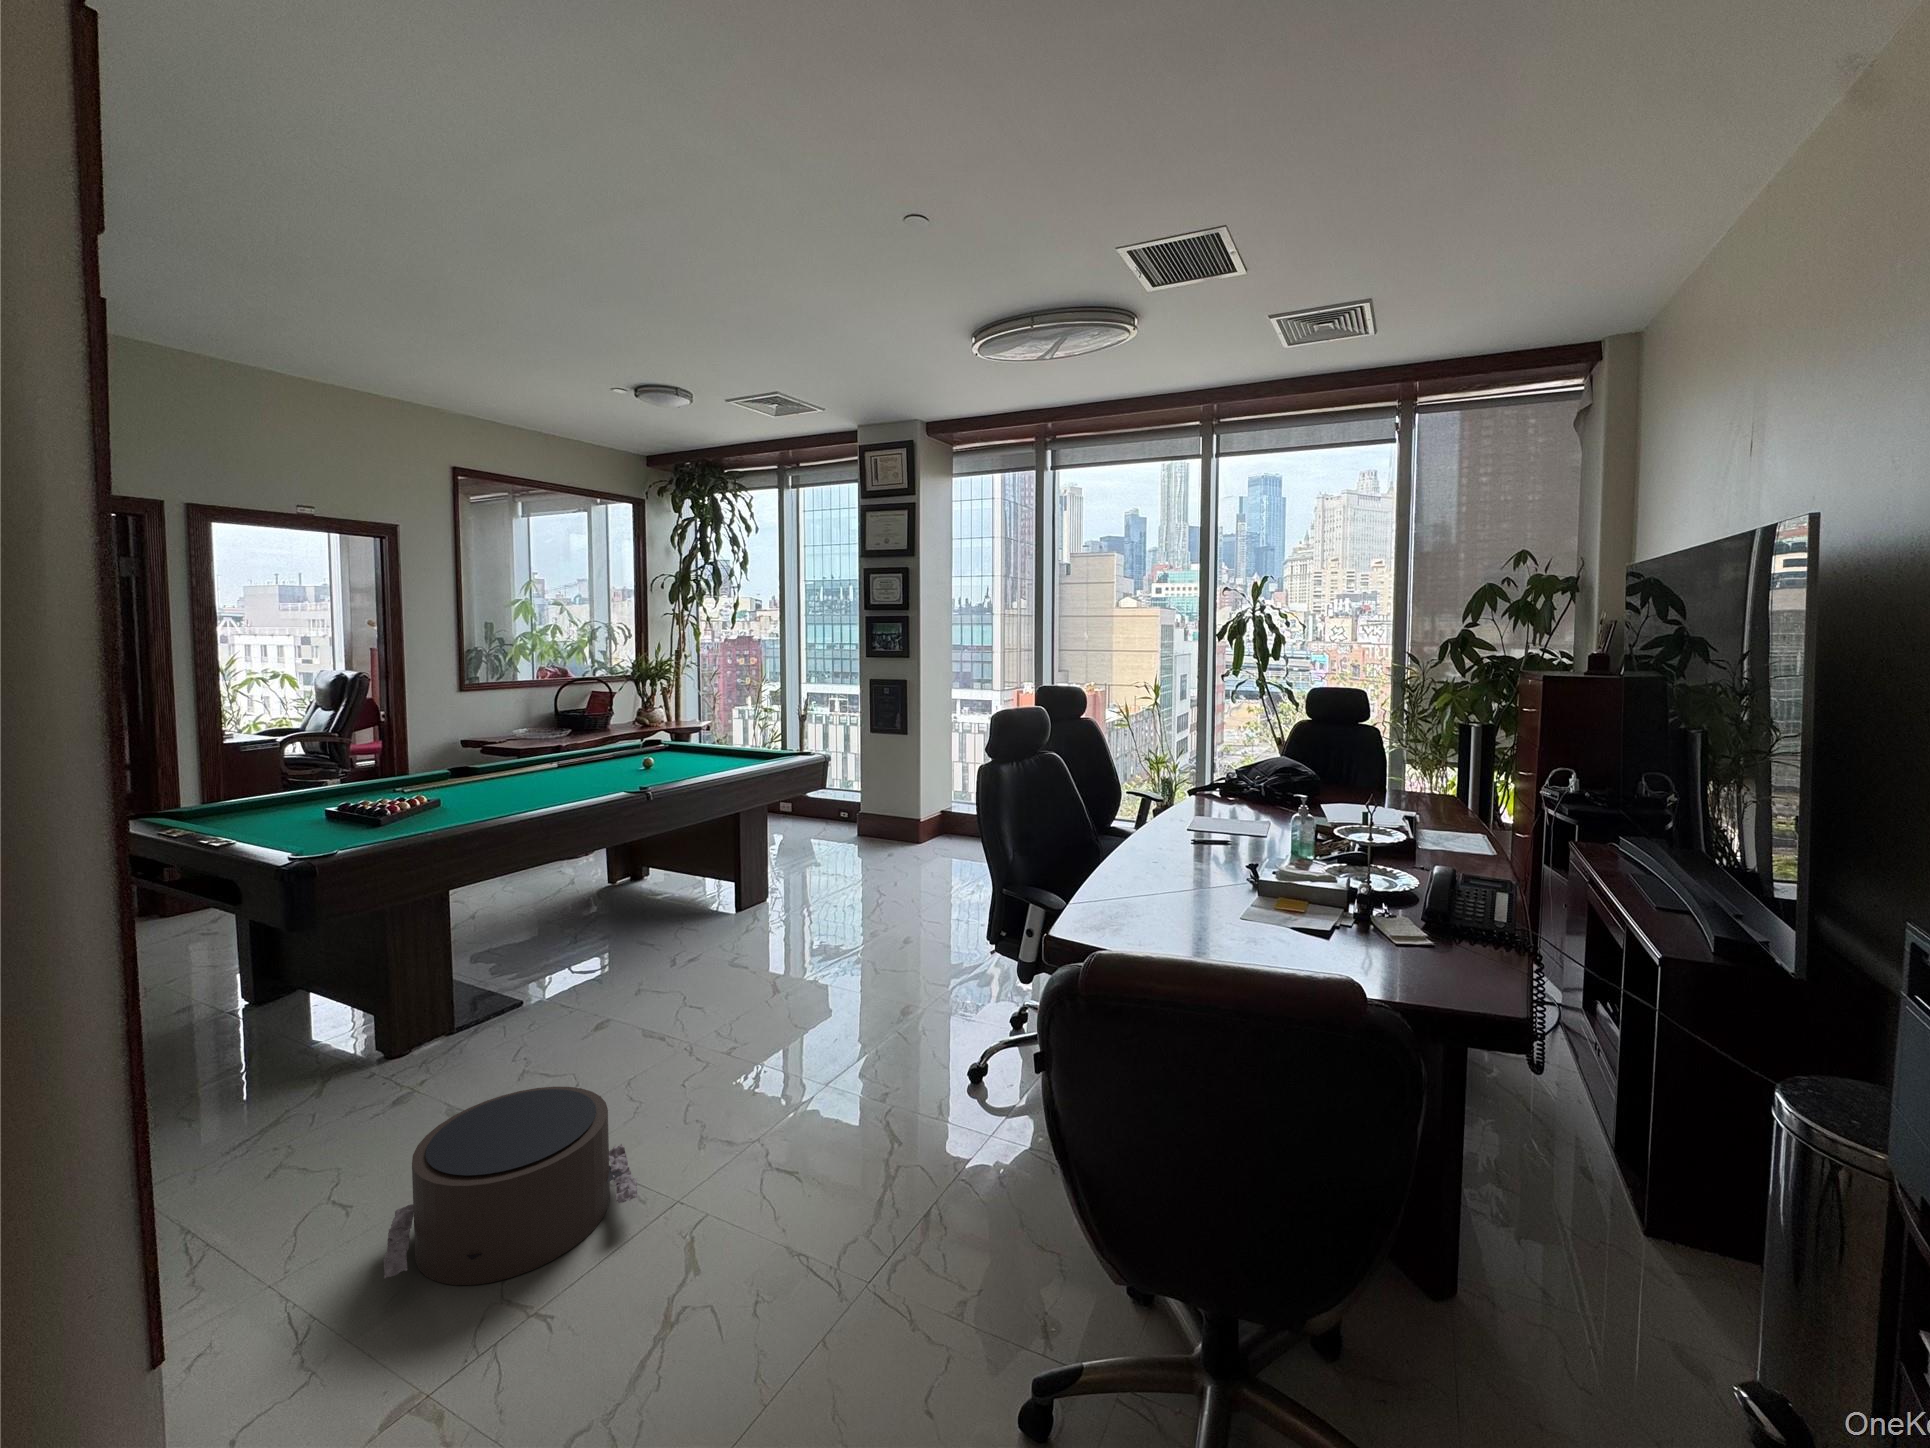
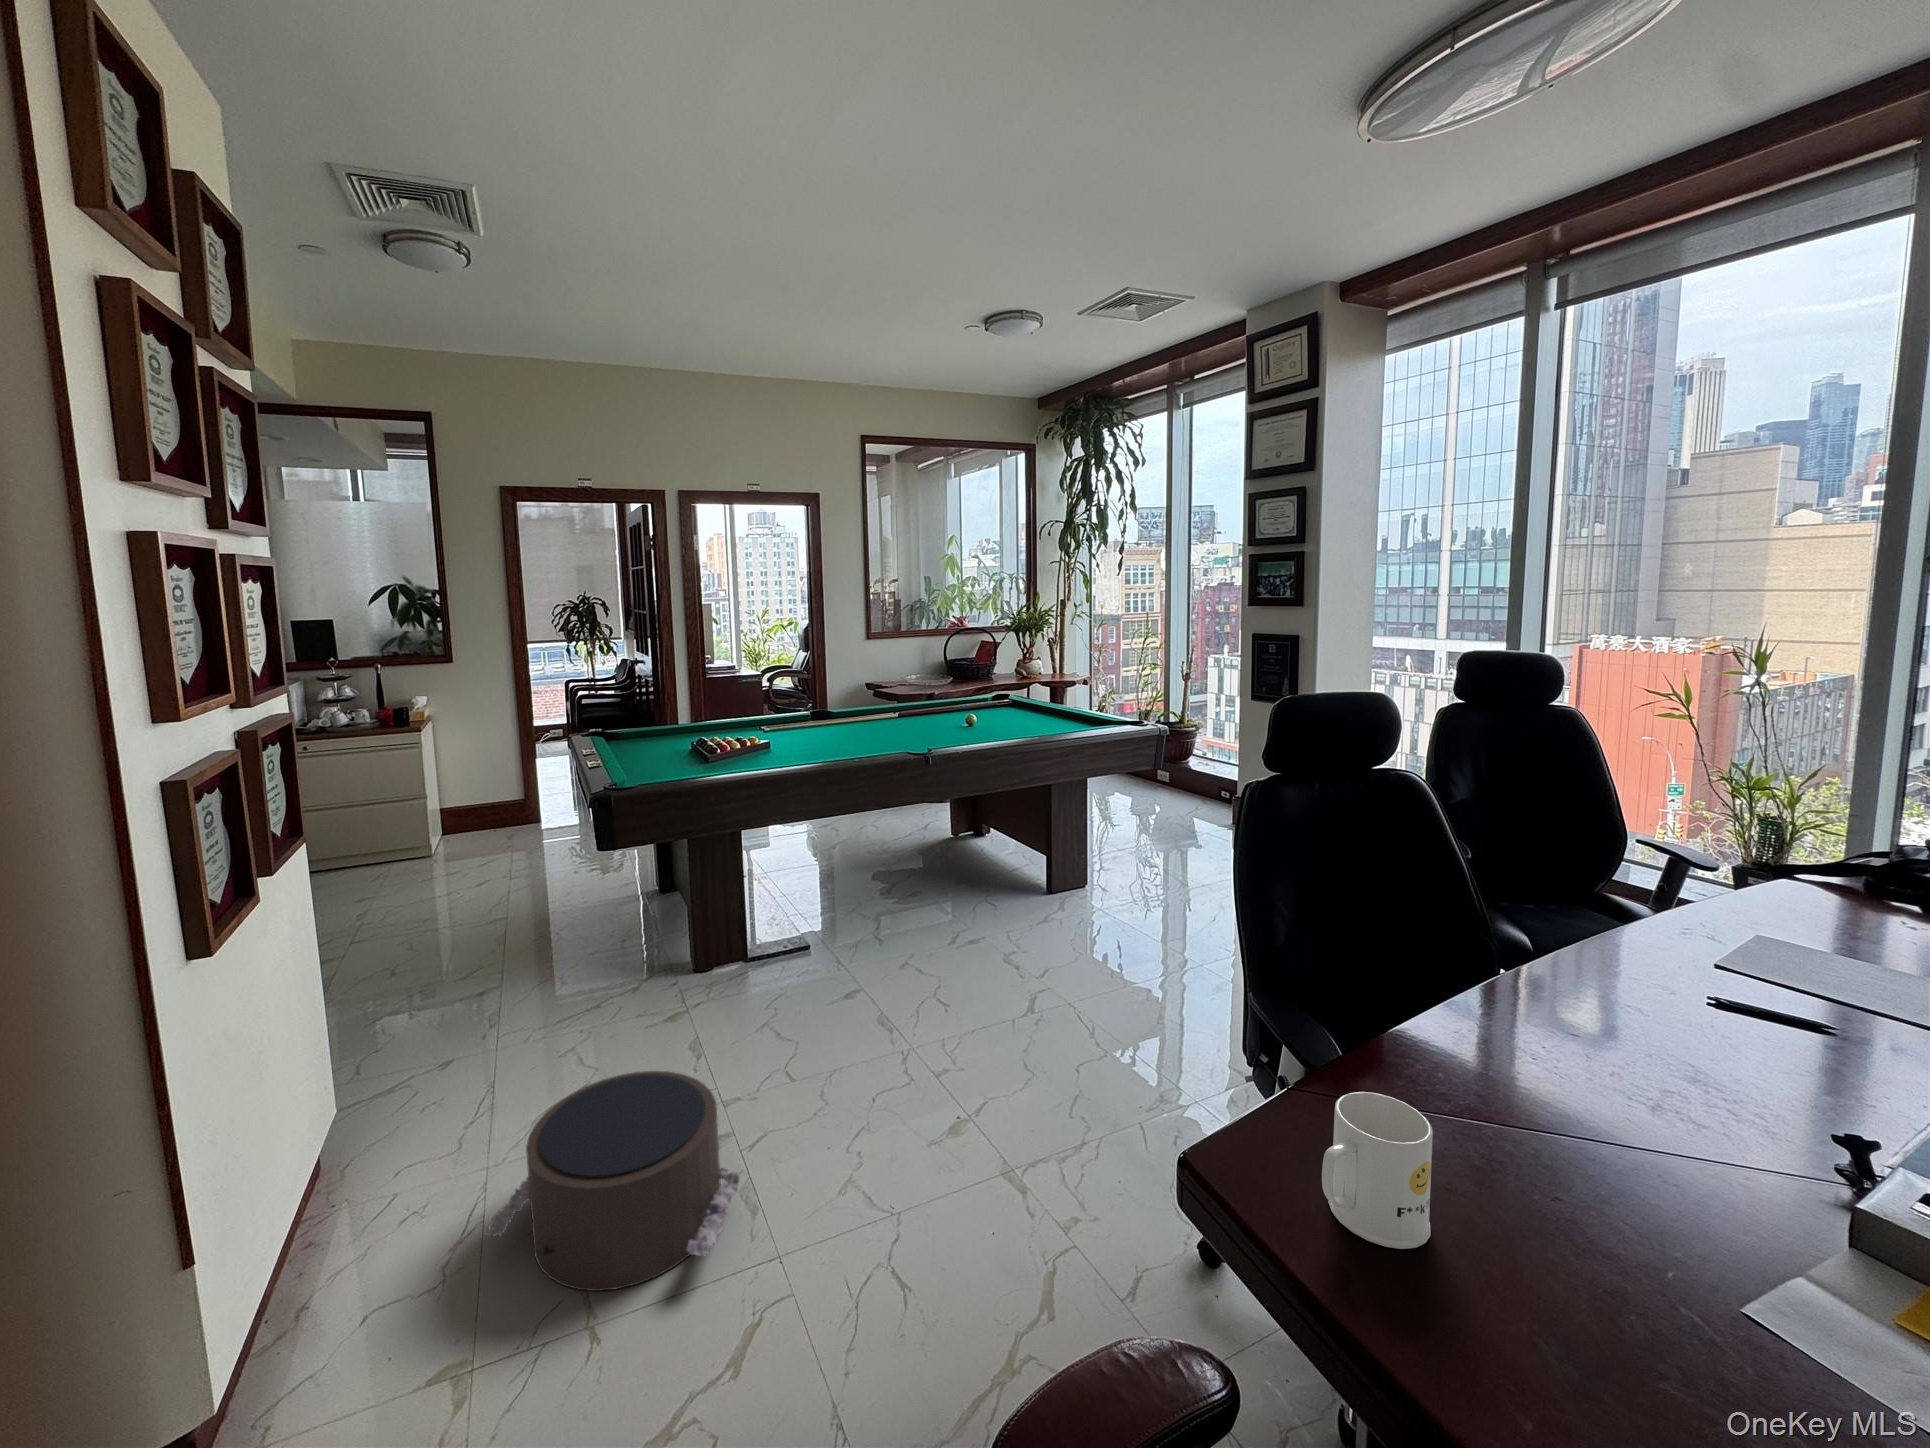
mug: none [1109,870,1147,925] -> present [1322,1092,1432,1249]

